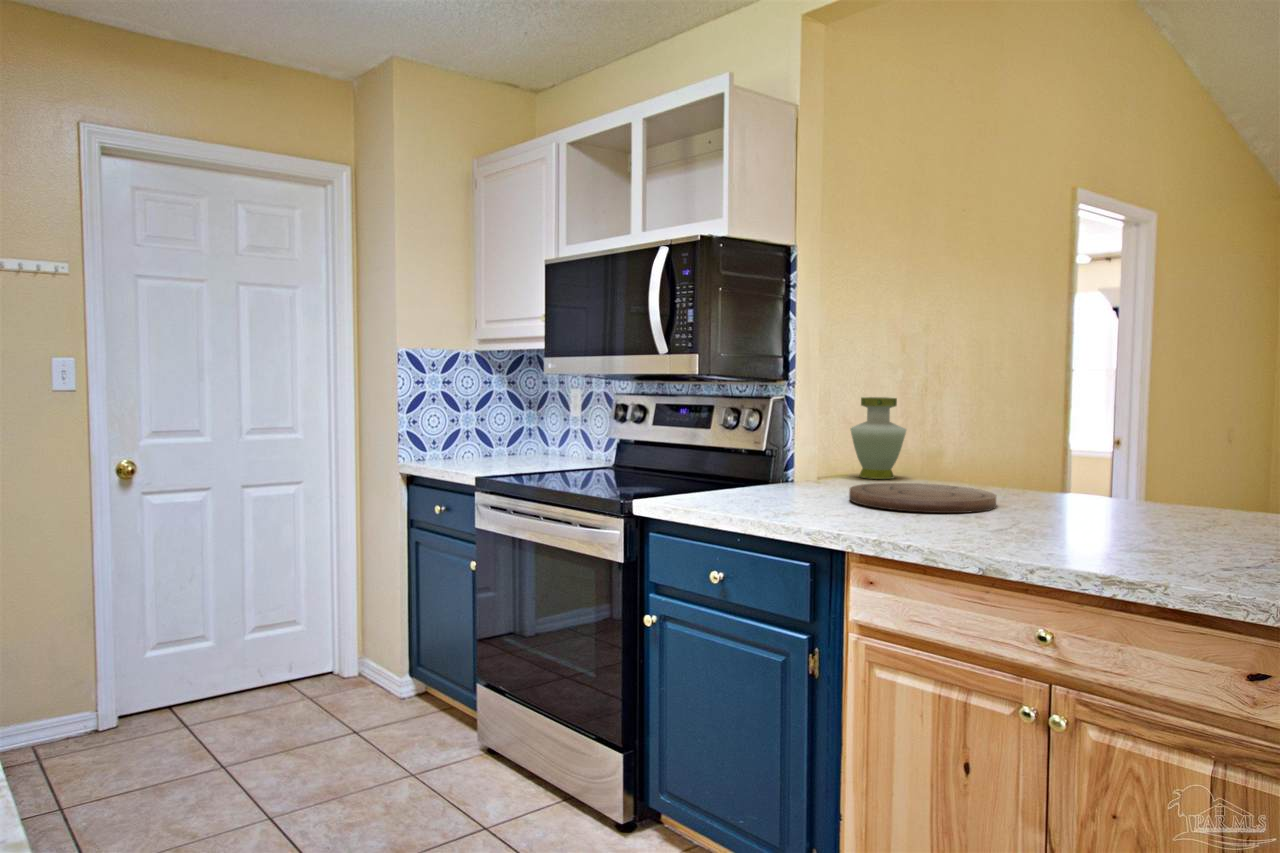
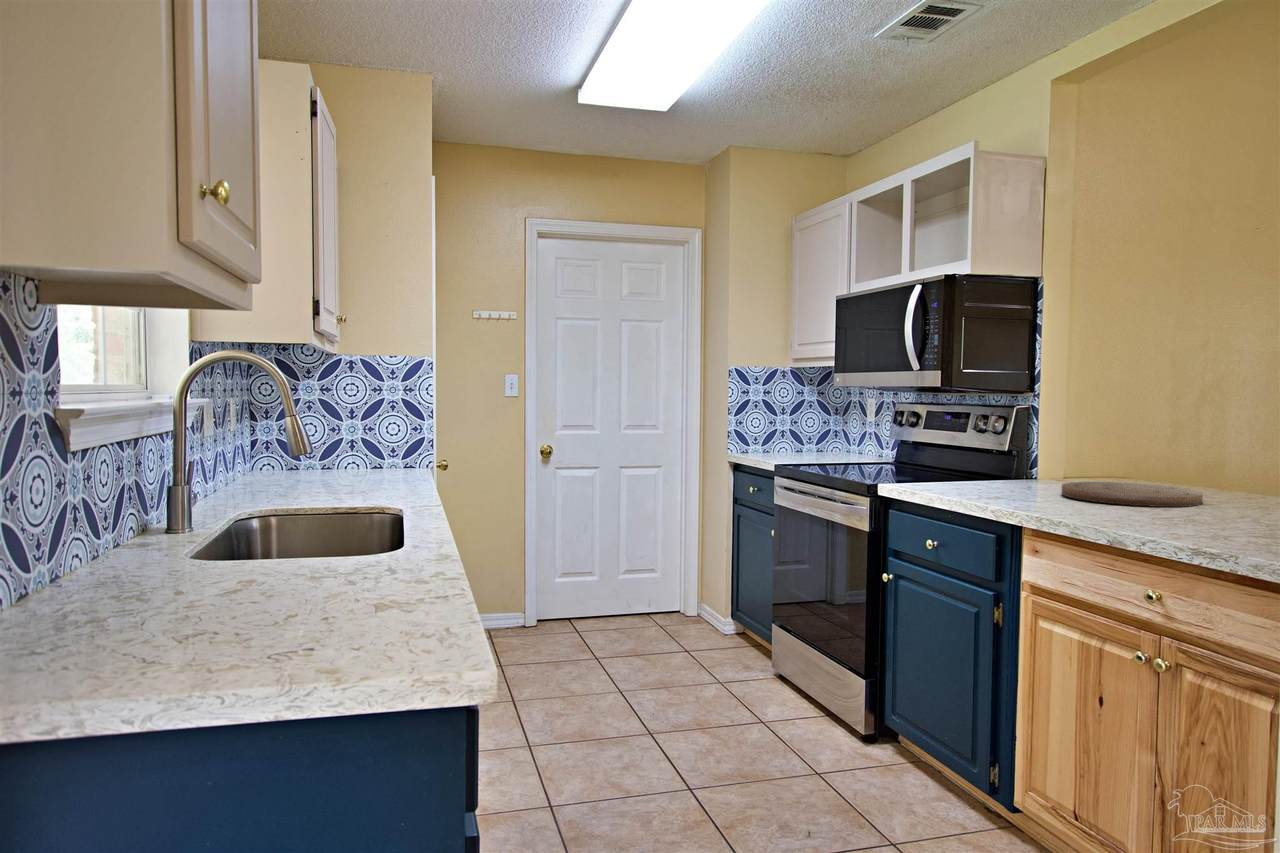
vase: present [850,397,906,479] -> none [1099,407,1159,482]

